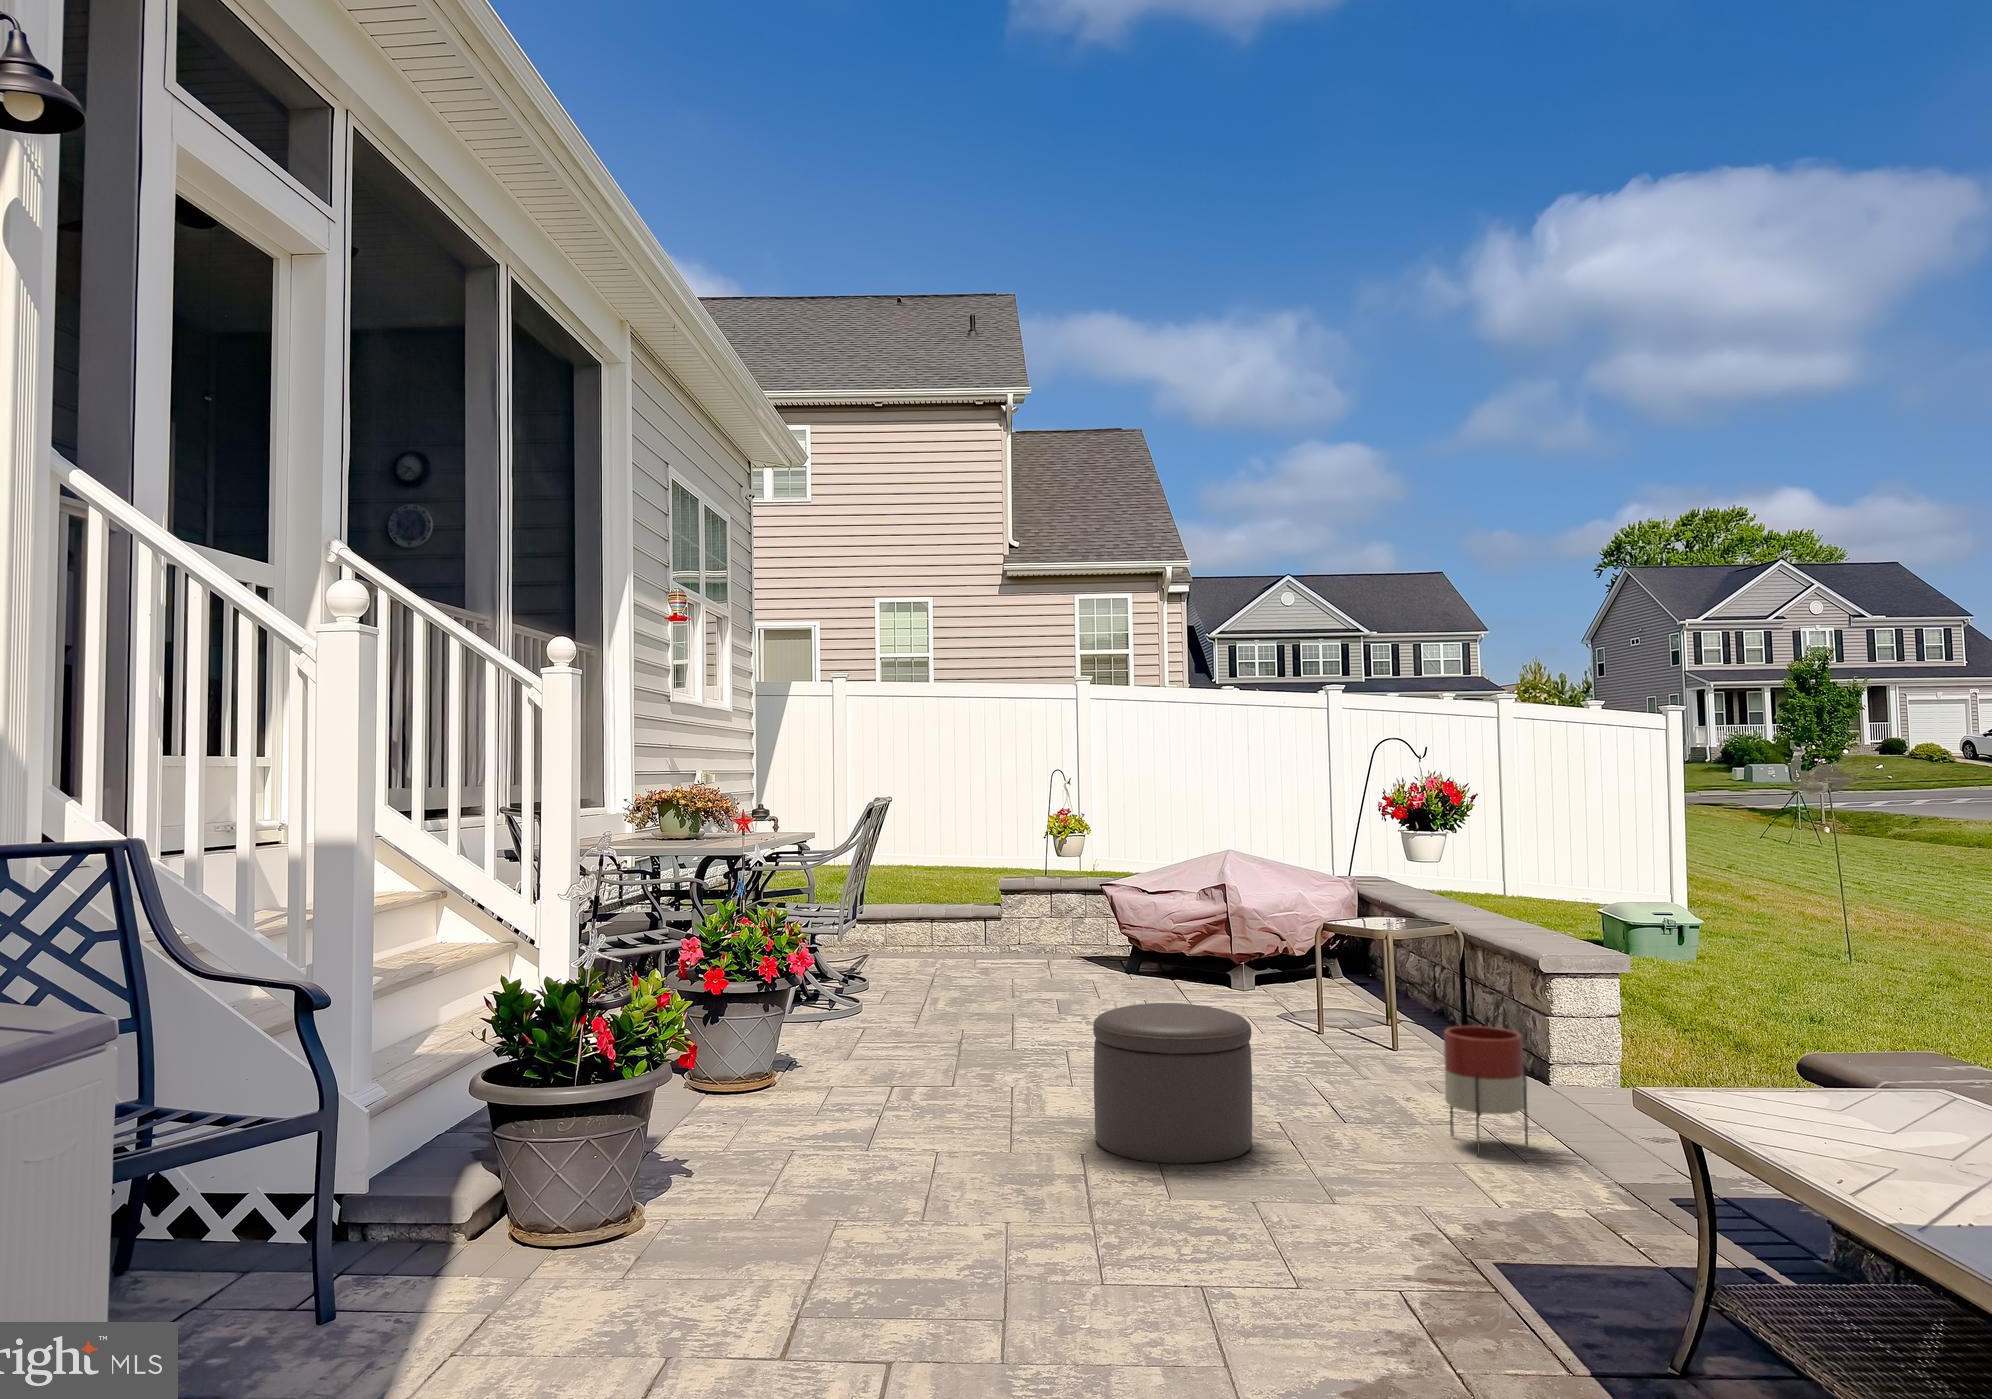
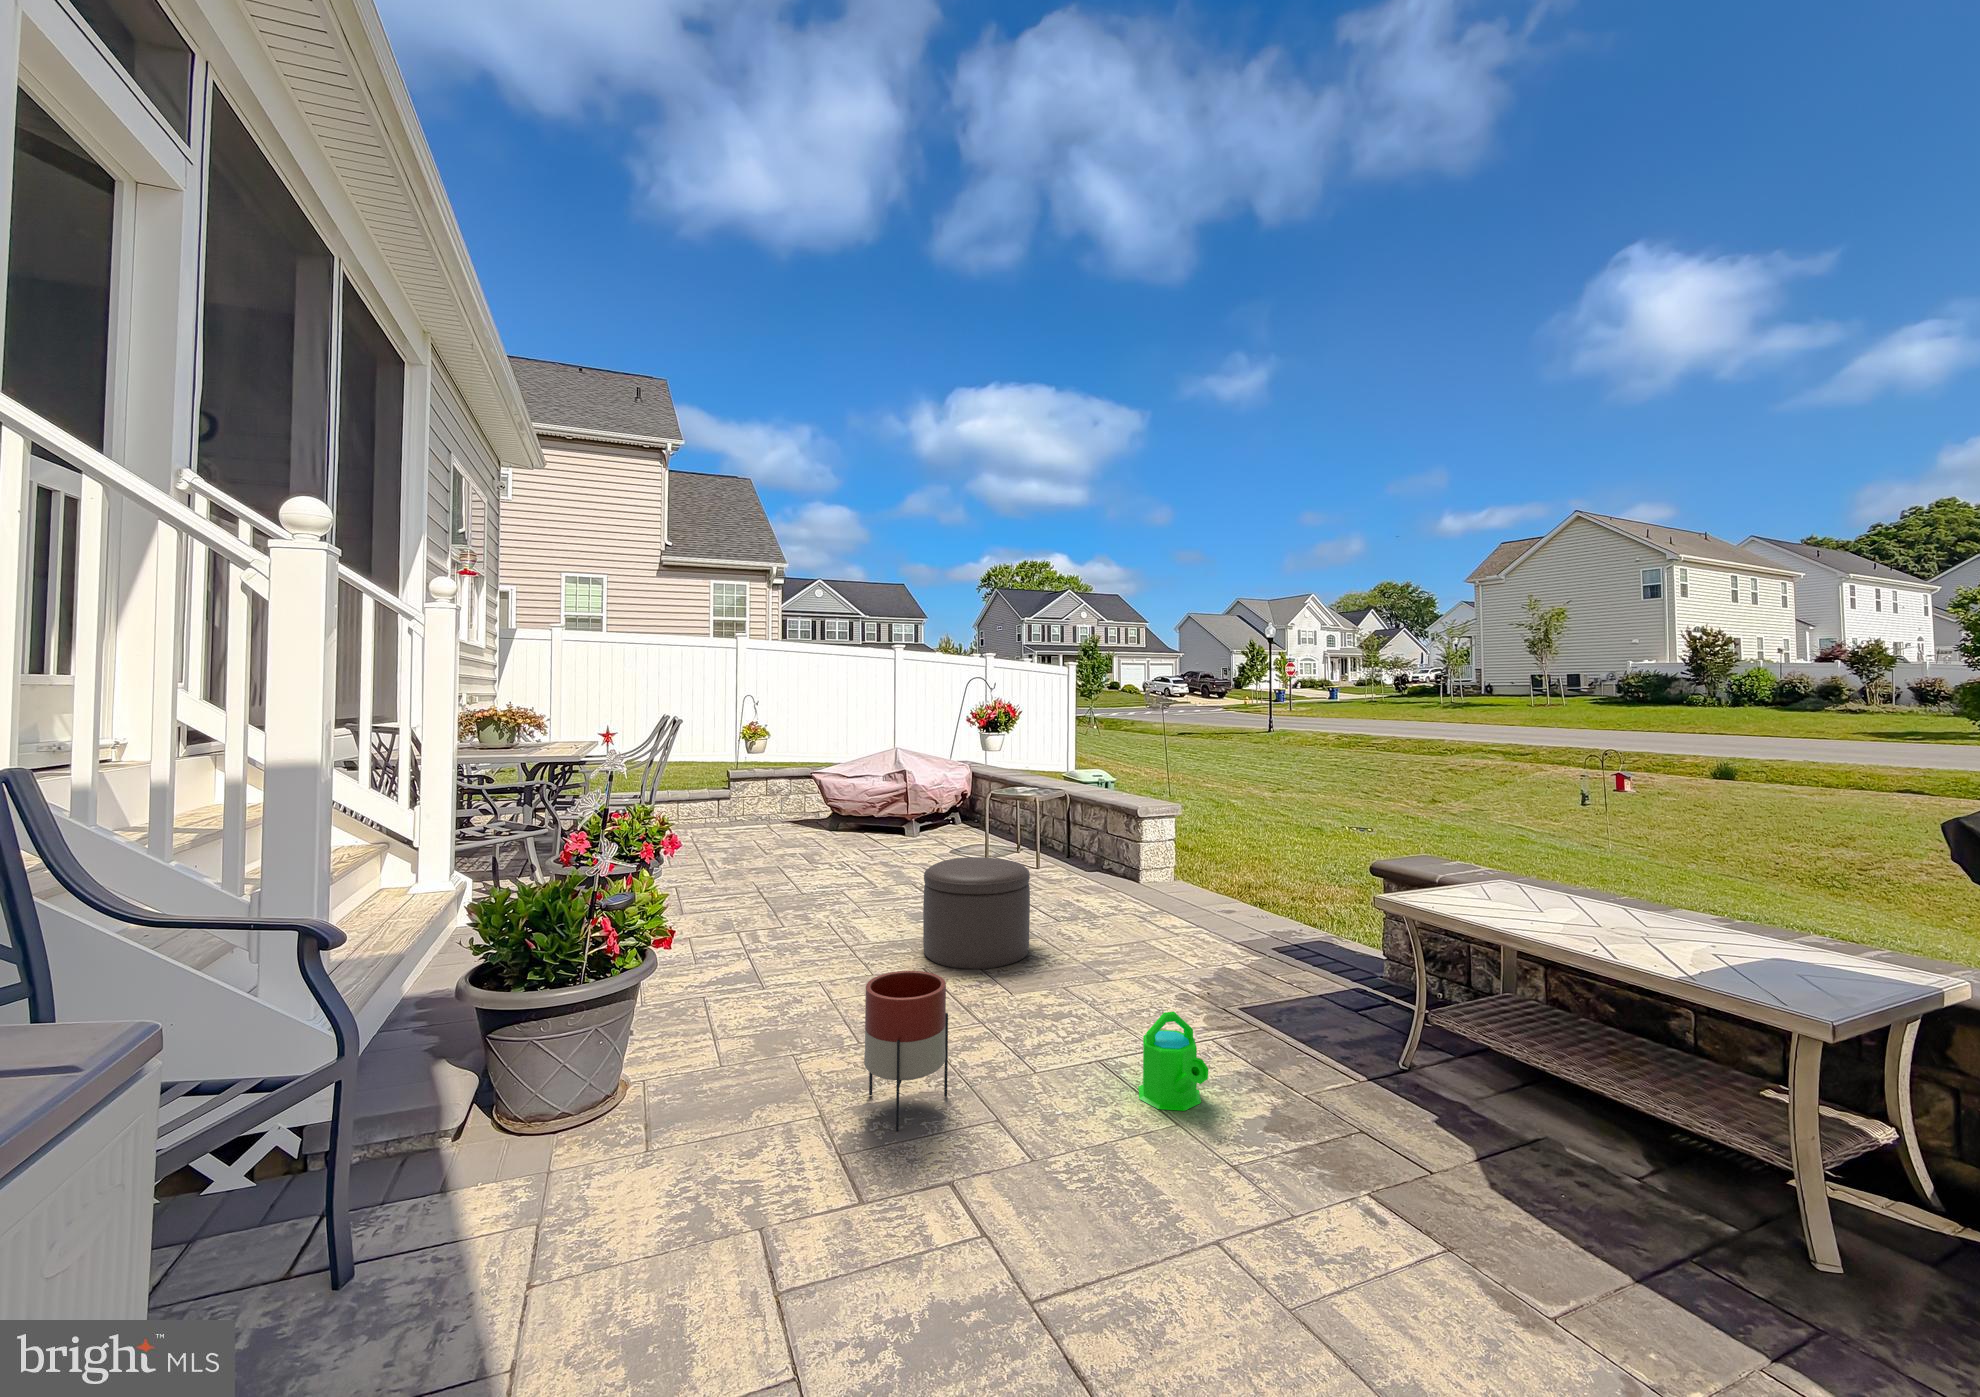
planter: present [1444,1026,1528,1157] -> present [864,971,948,1131]
watering can: none [1193,1215,1290,1356] -> present [1138,1012,1208,1111]

